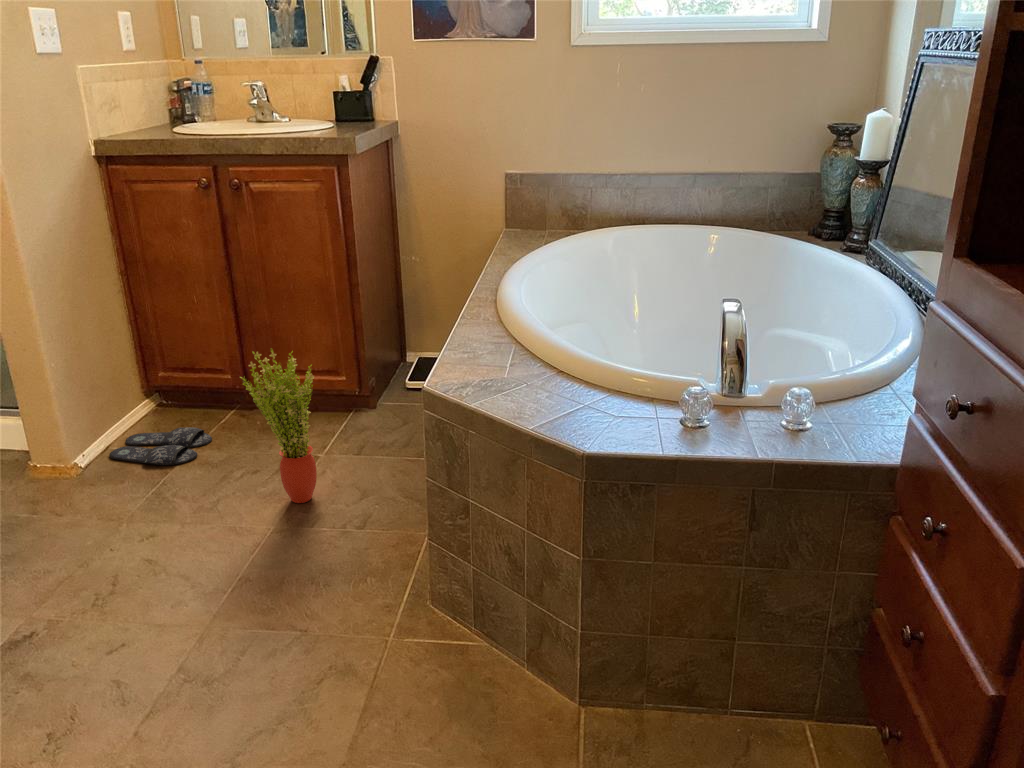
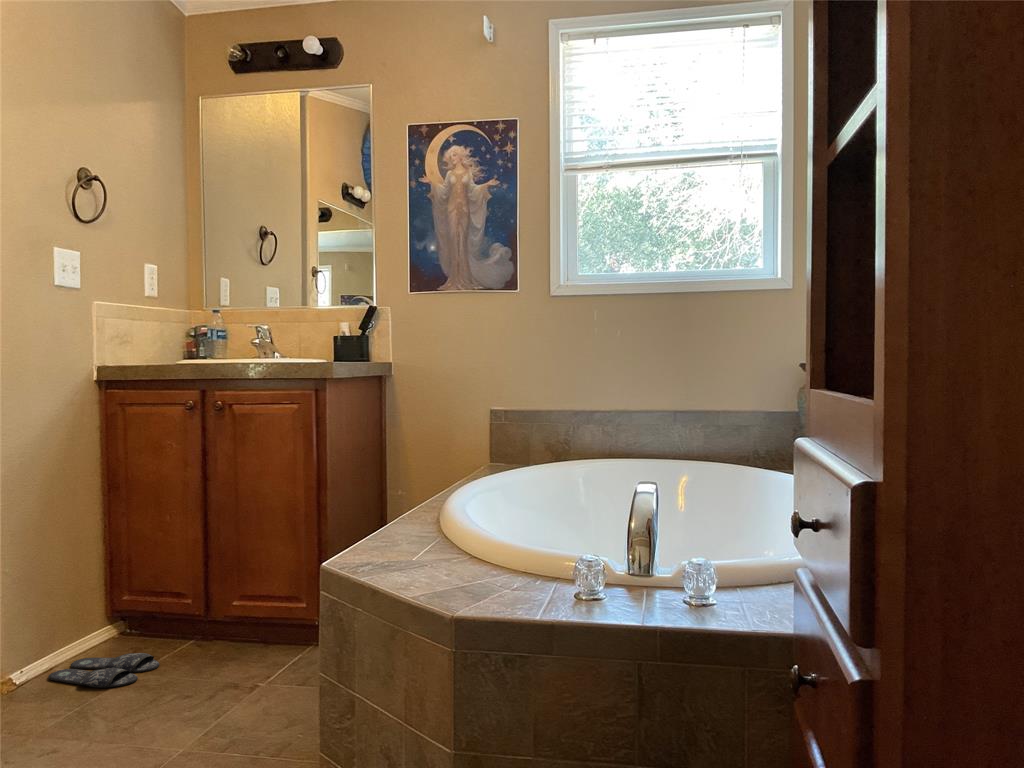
potted plant: present [240,349,317,503] -> none [173,551,252,728]

